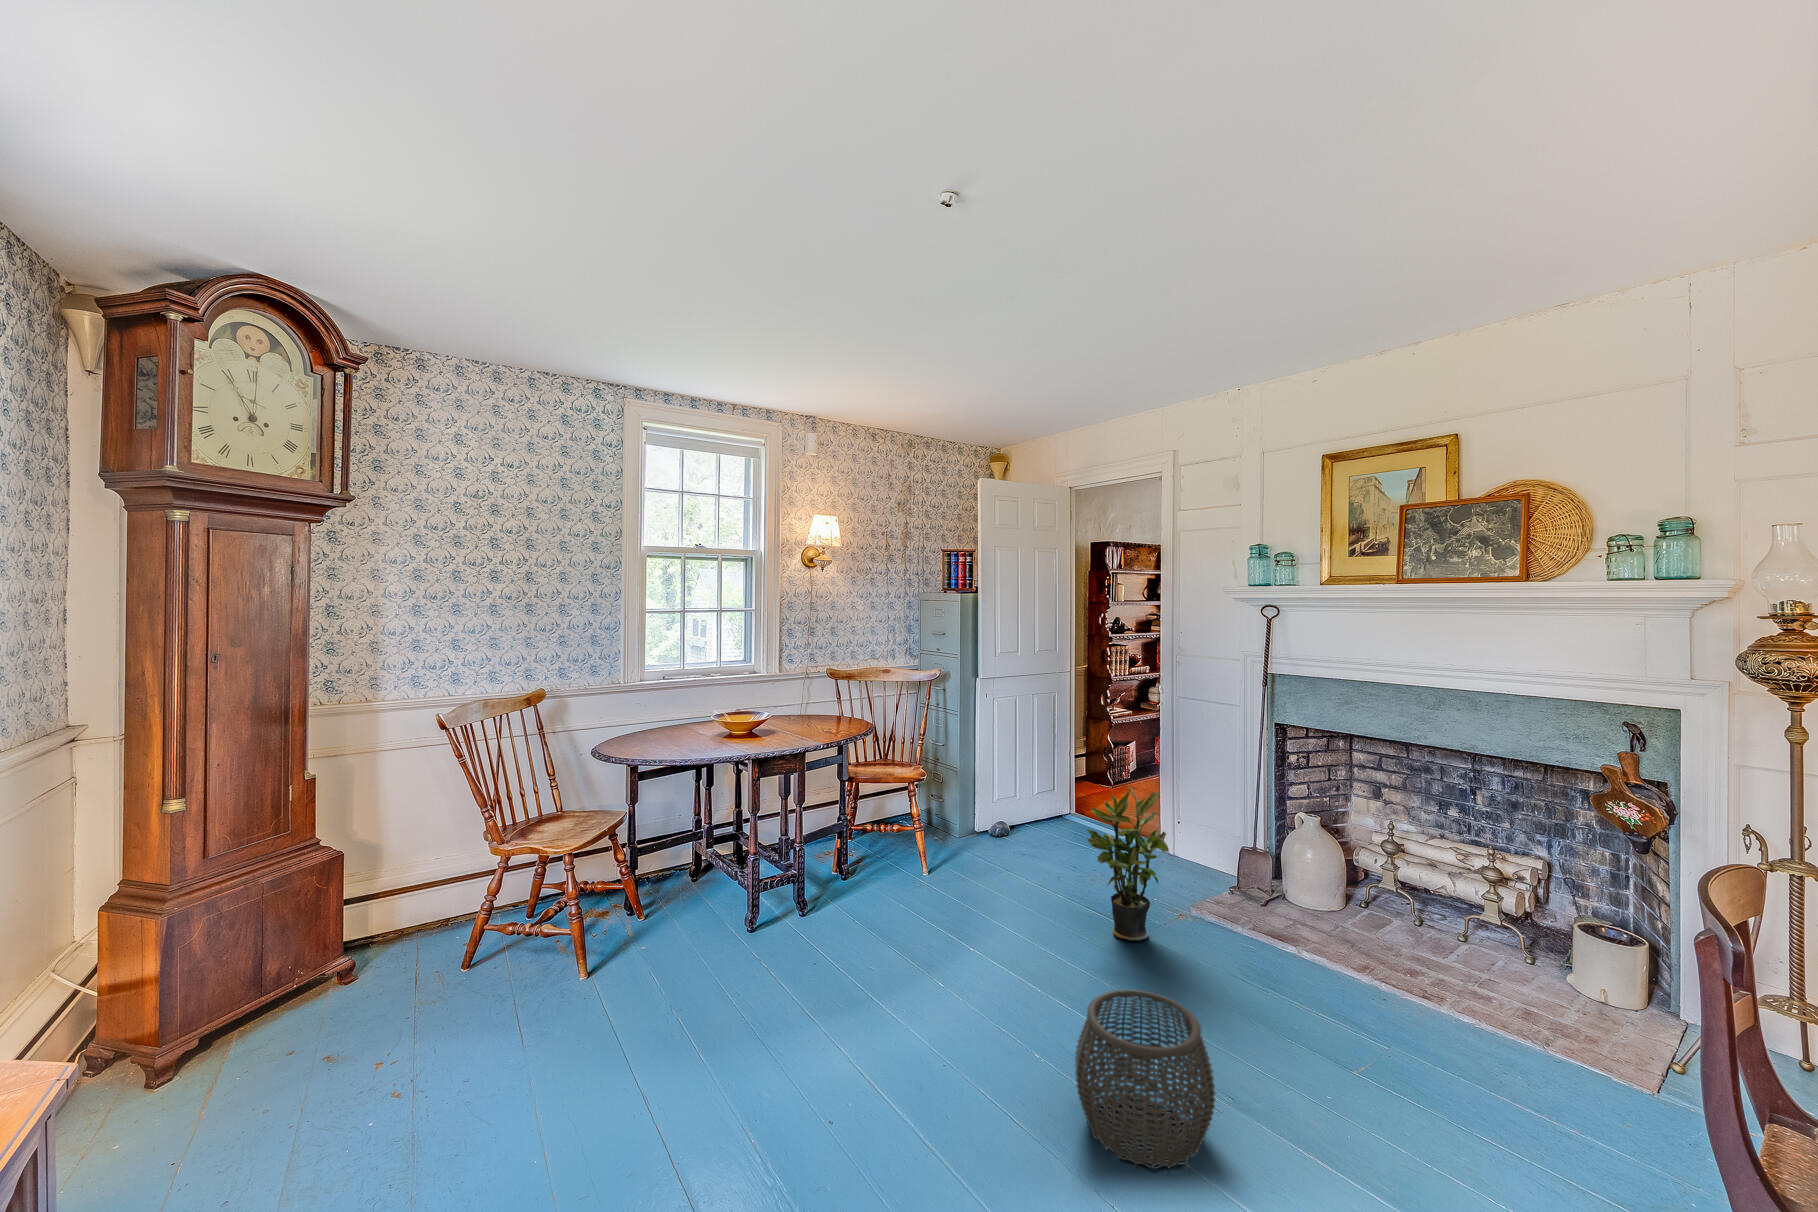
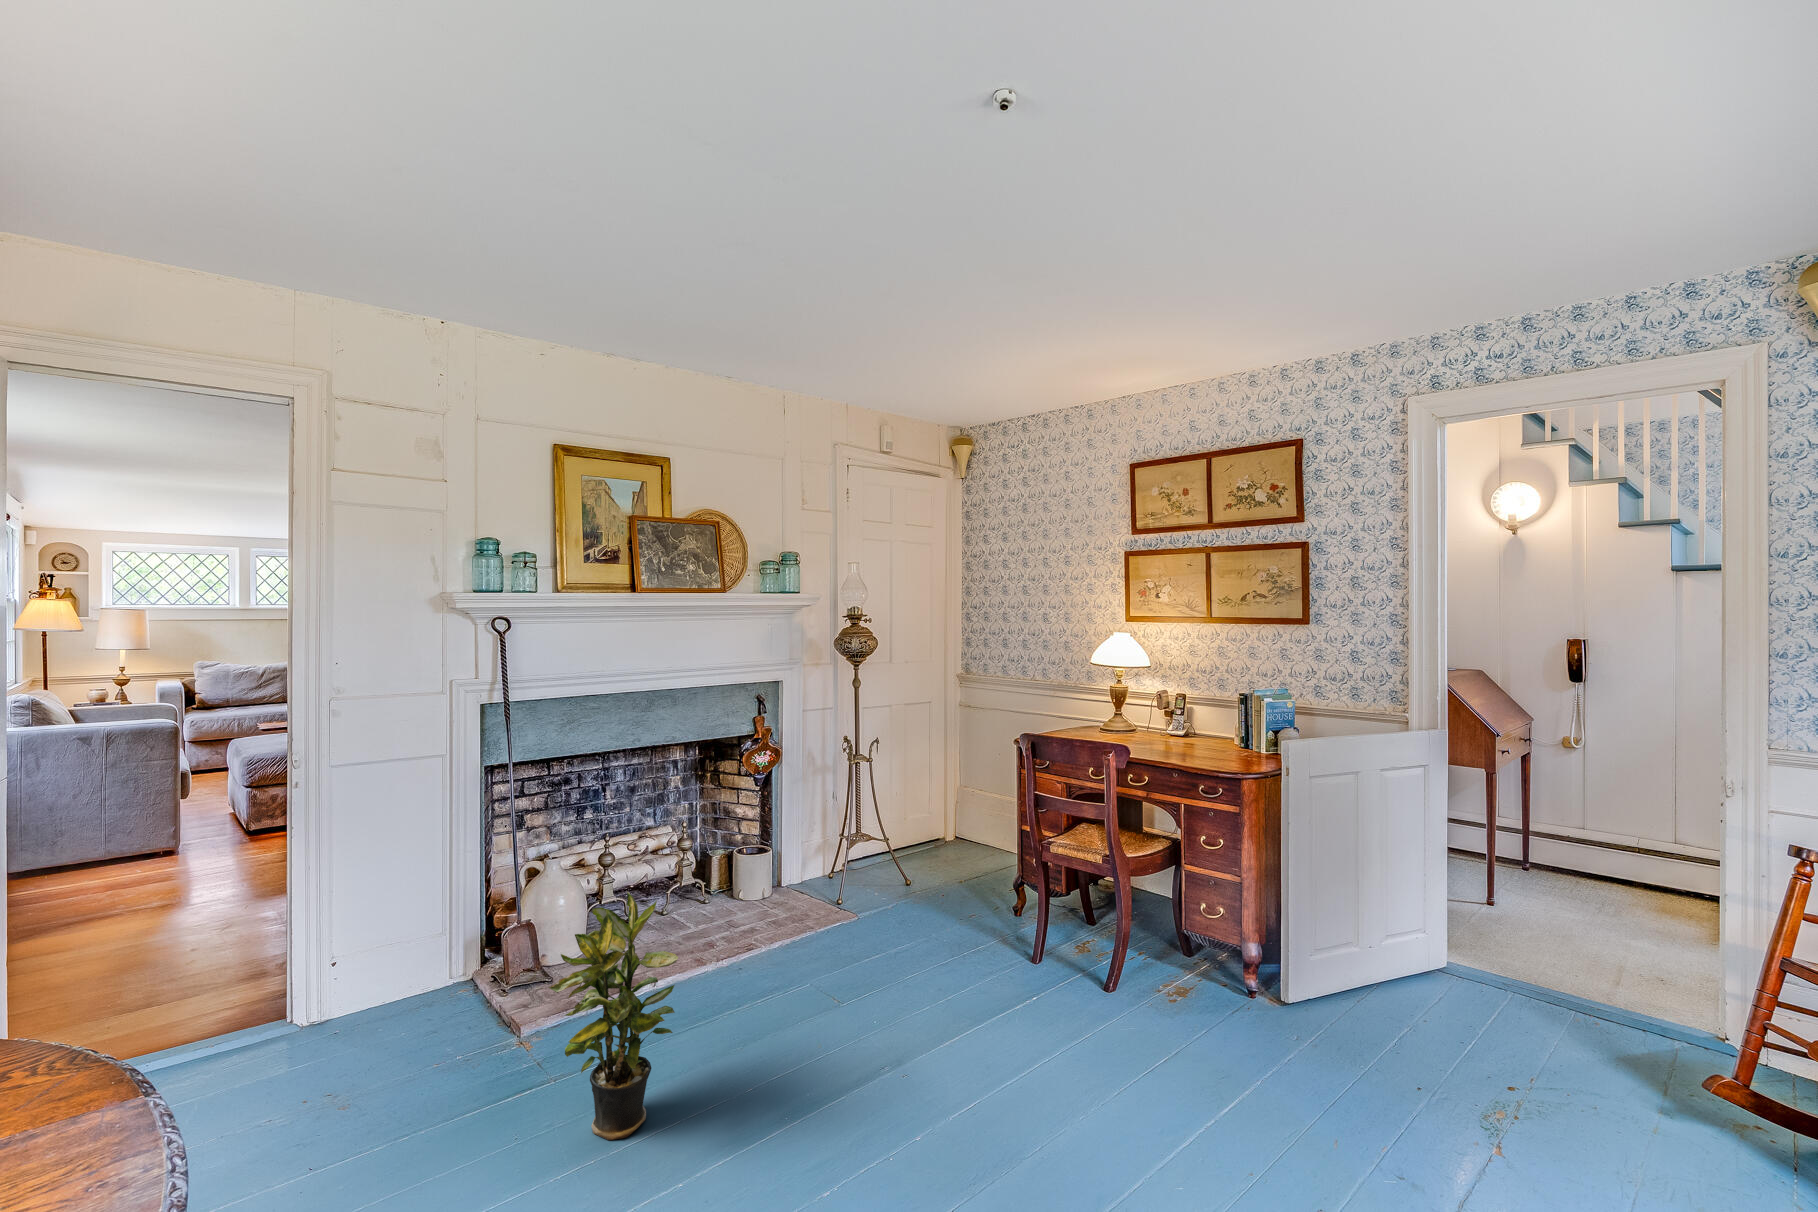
woven basket: present [1075,990,1215,1169] -> none [966,995,1093,1160]

